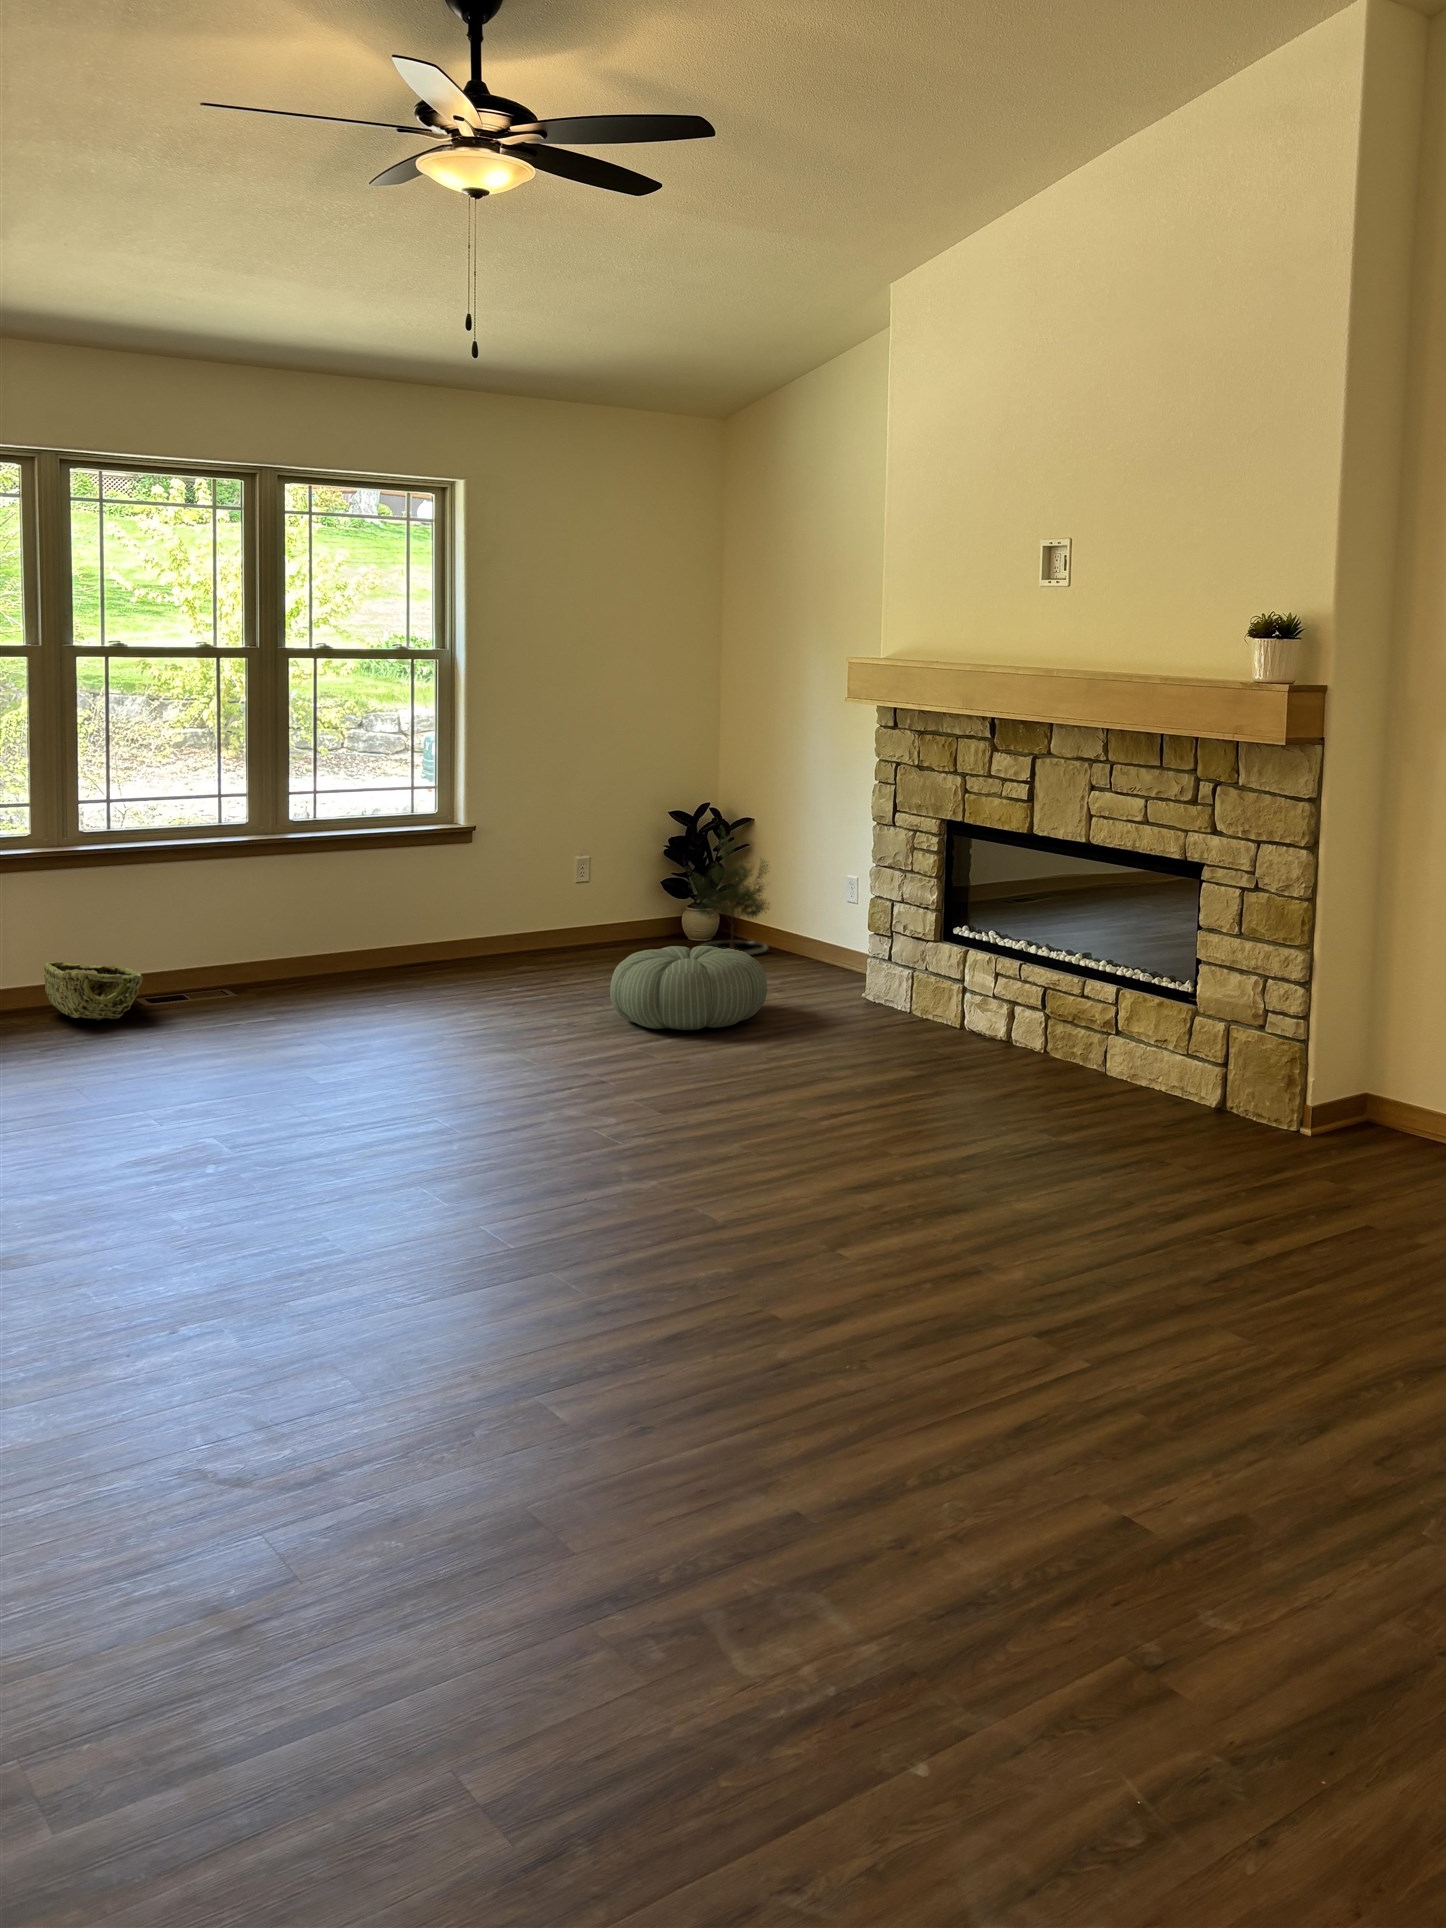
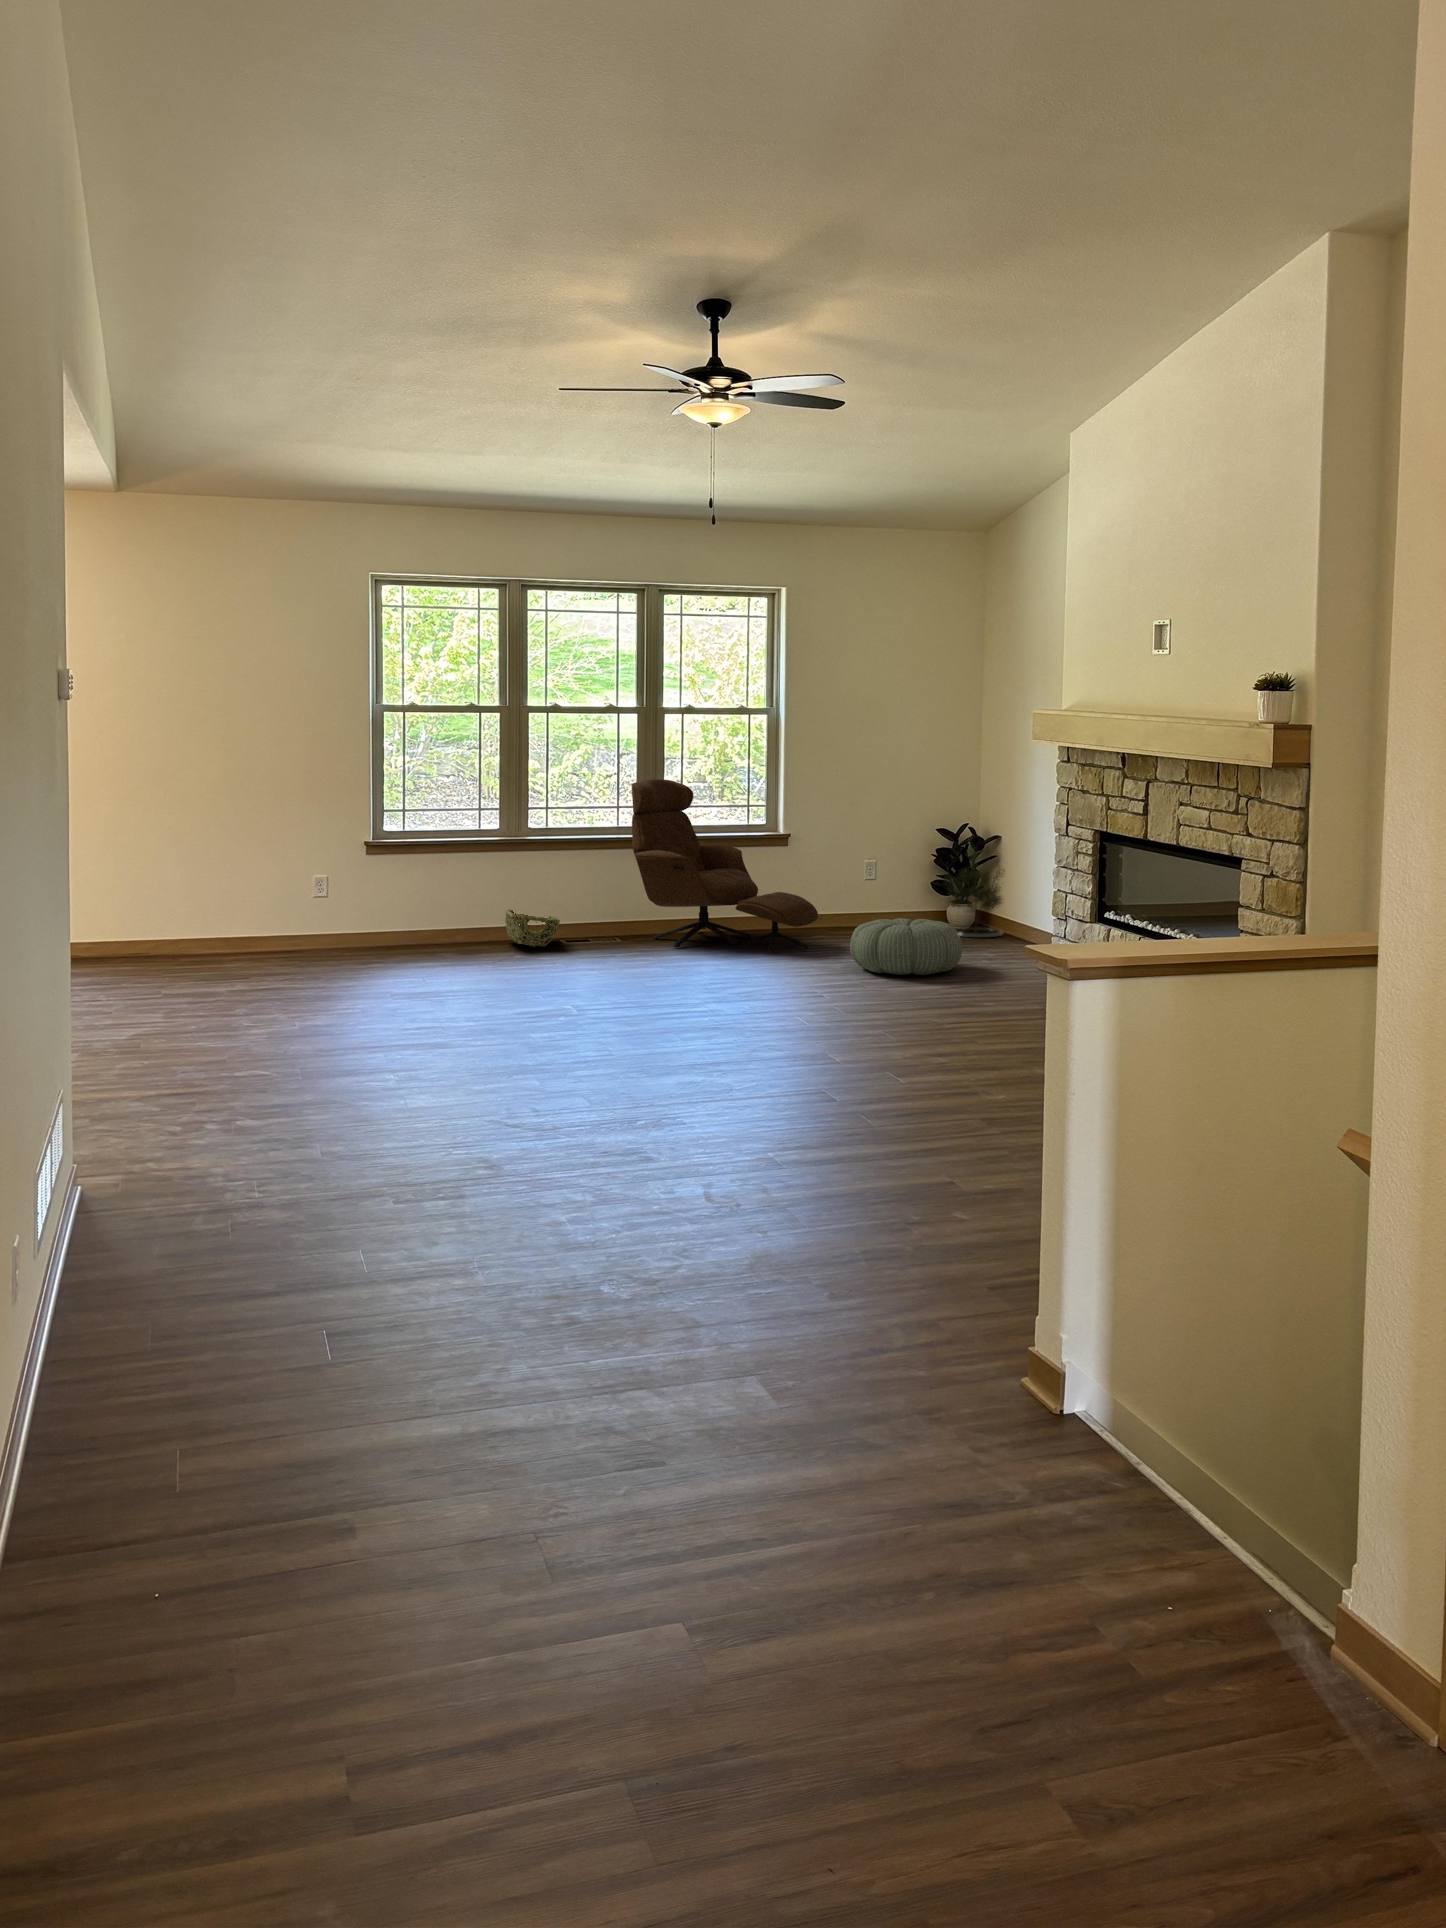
lounge chair: none [250,754,538,1003] -> present [631,779,818,951]

